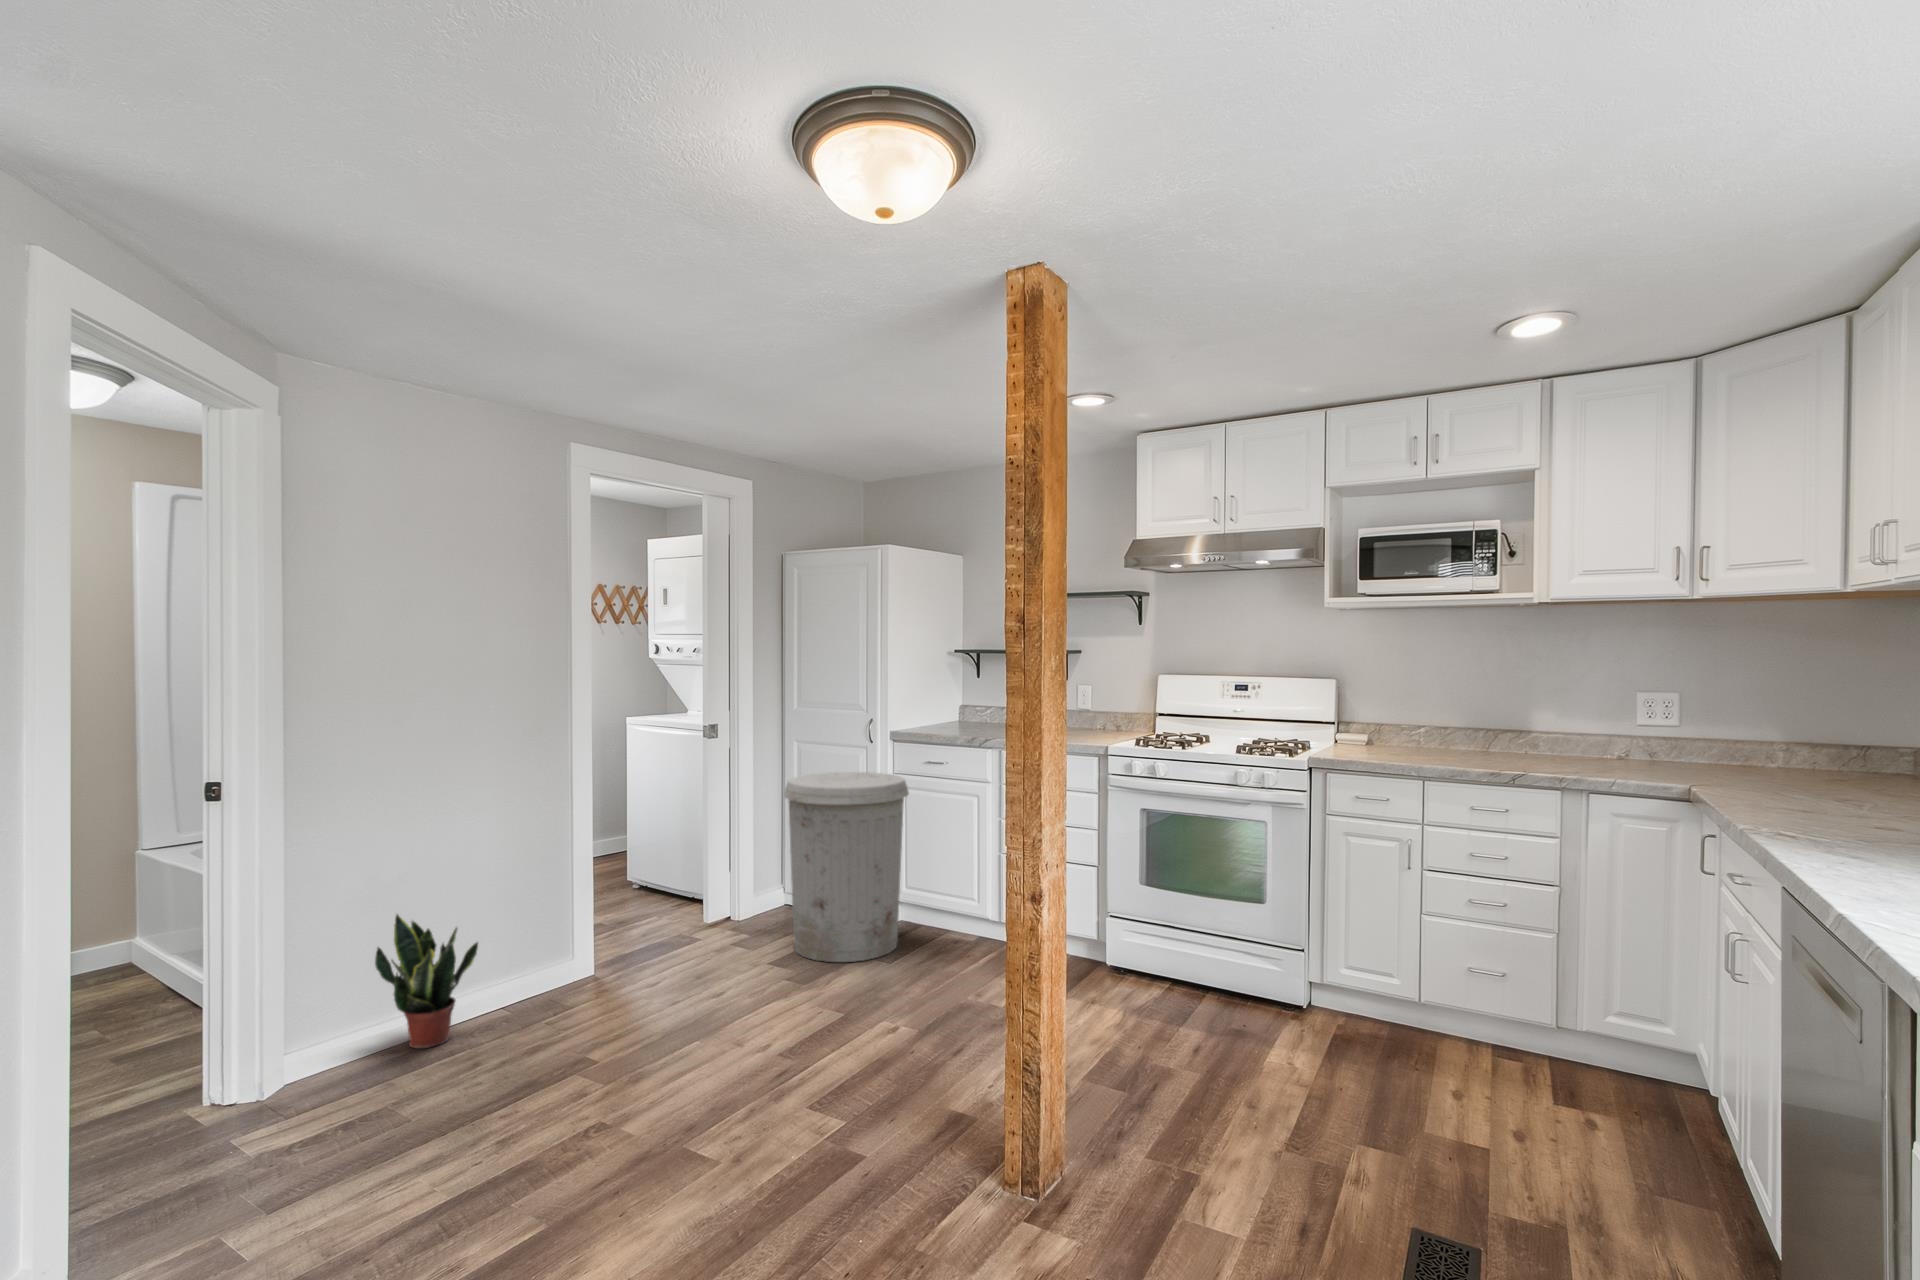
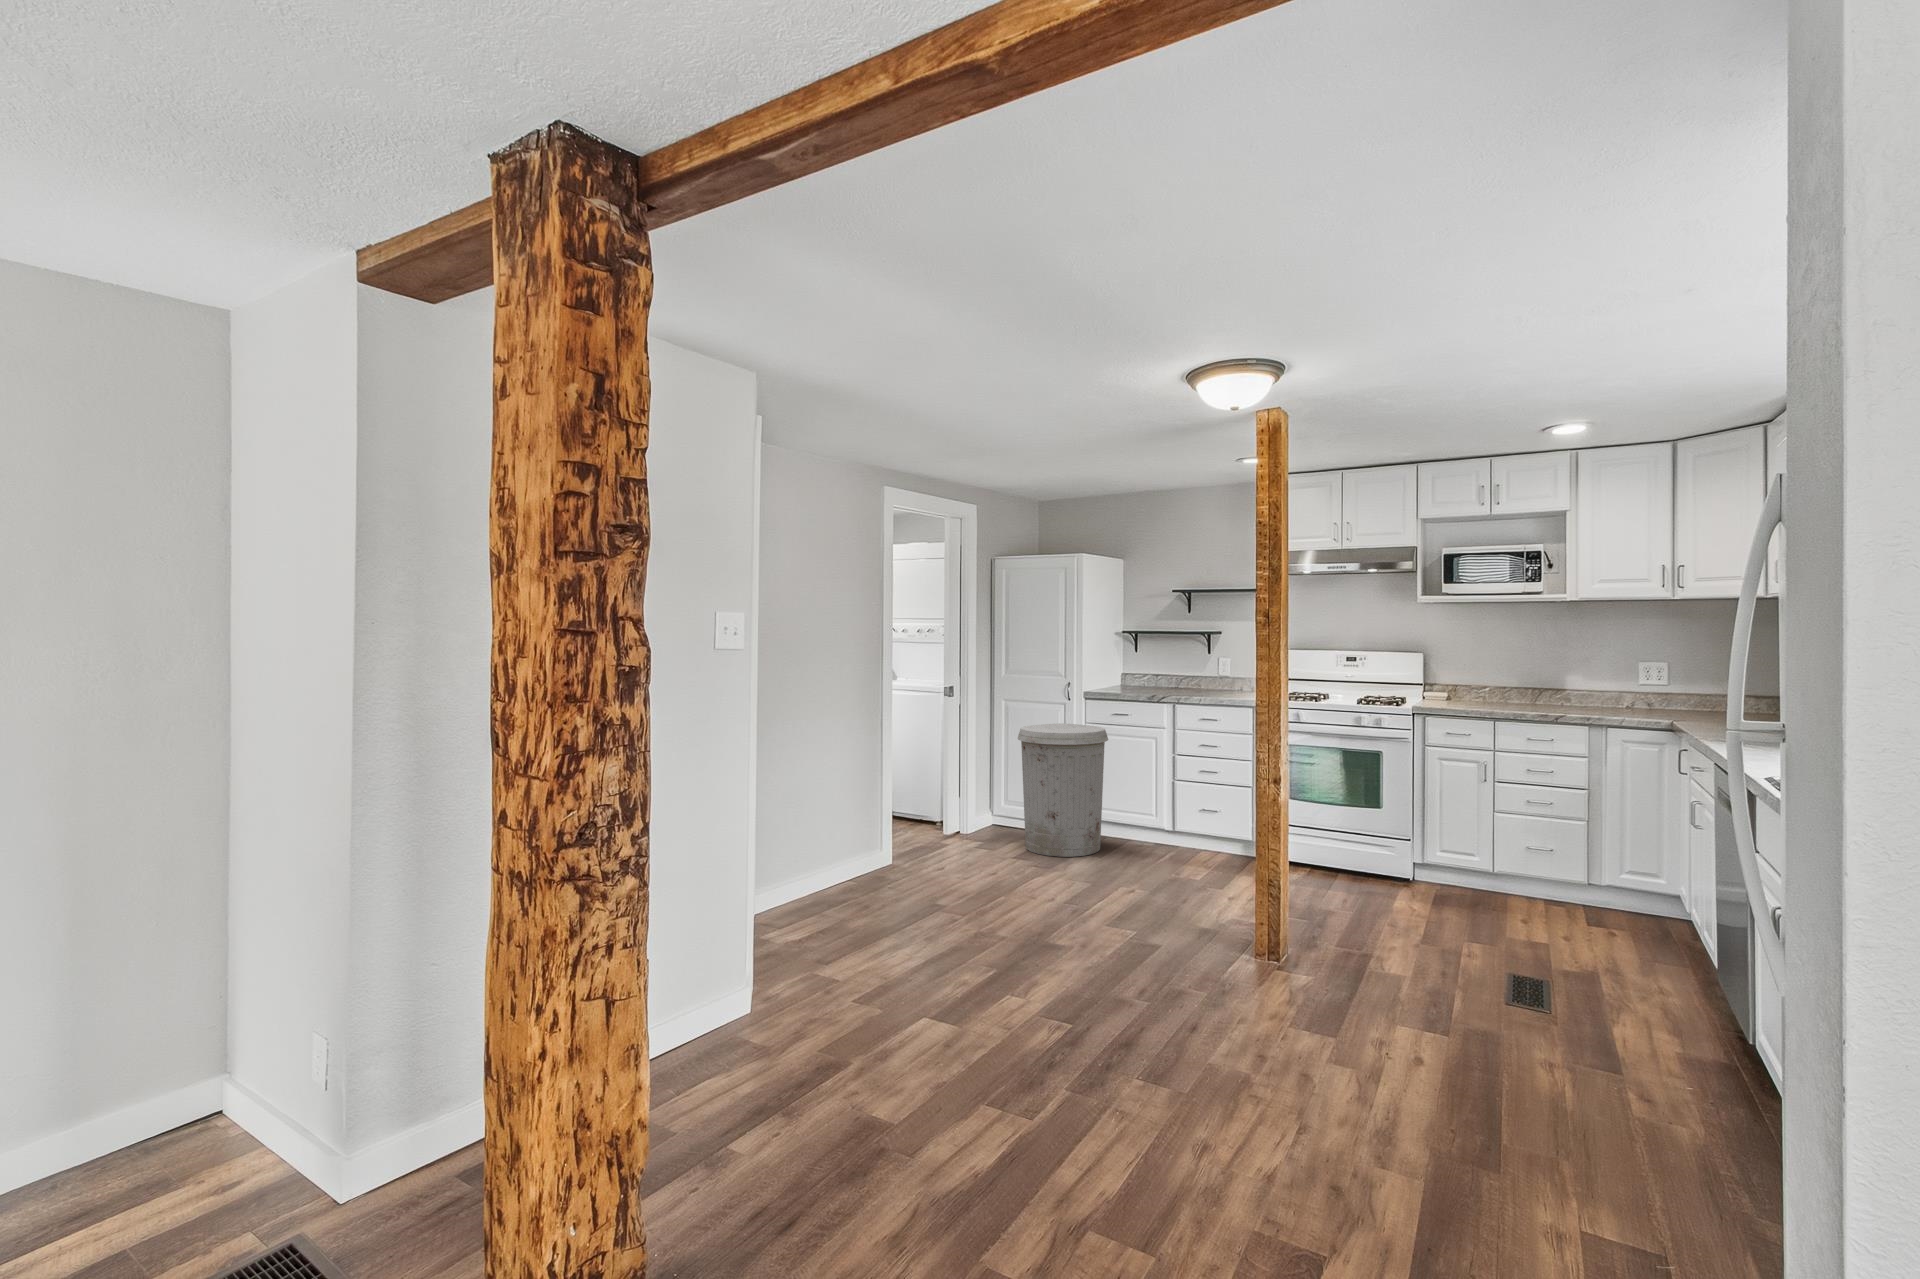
potted plant: present [375,915,478,1048] -> none [801,810,854,899]

